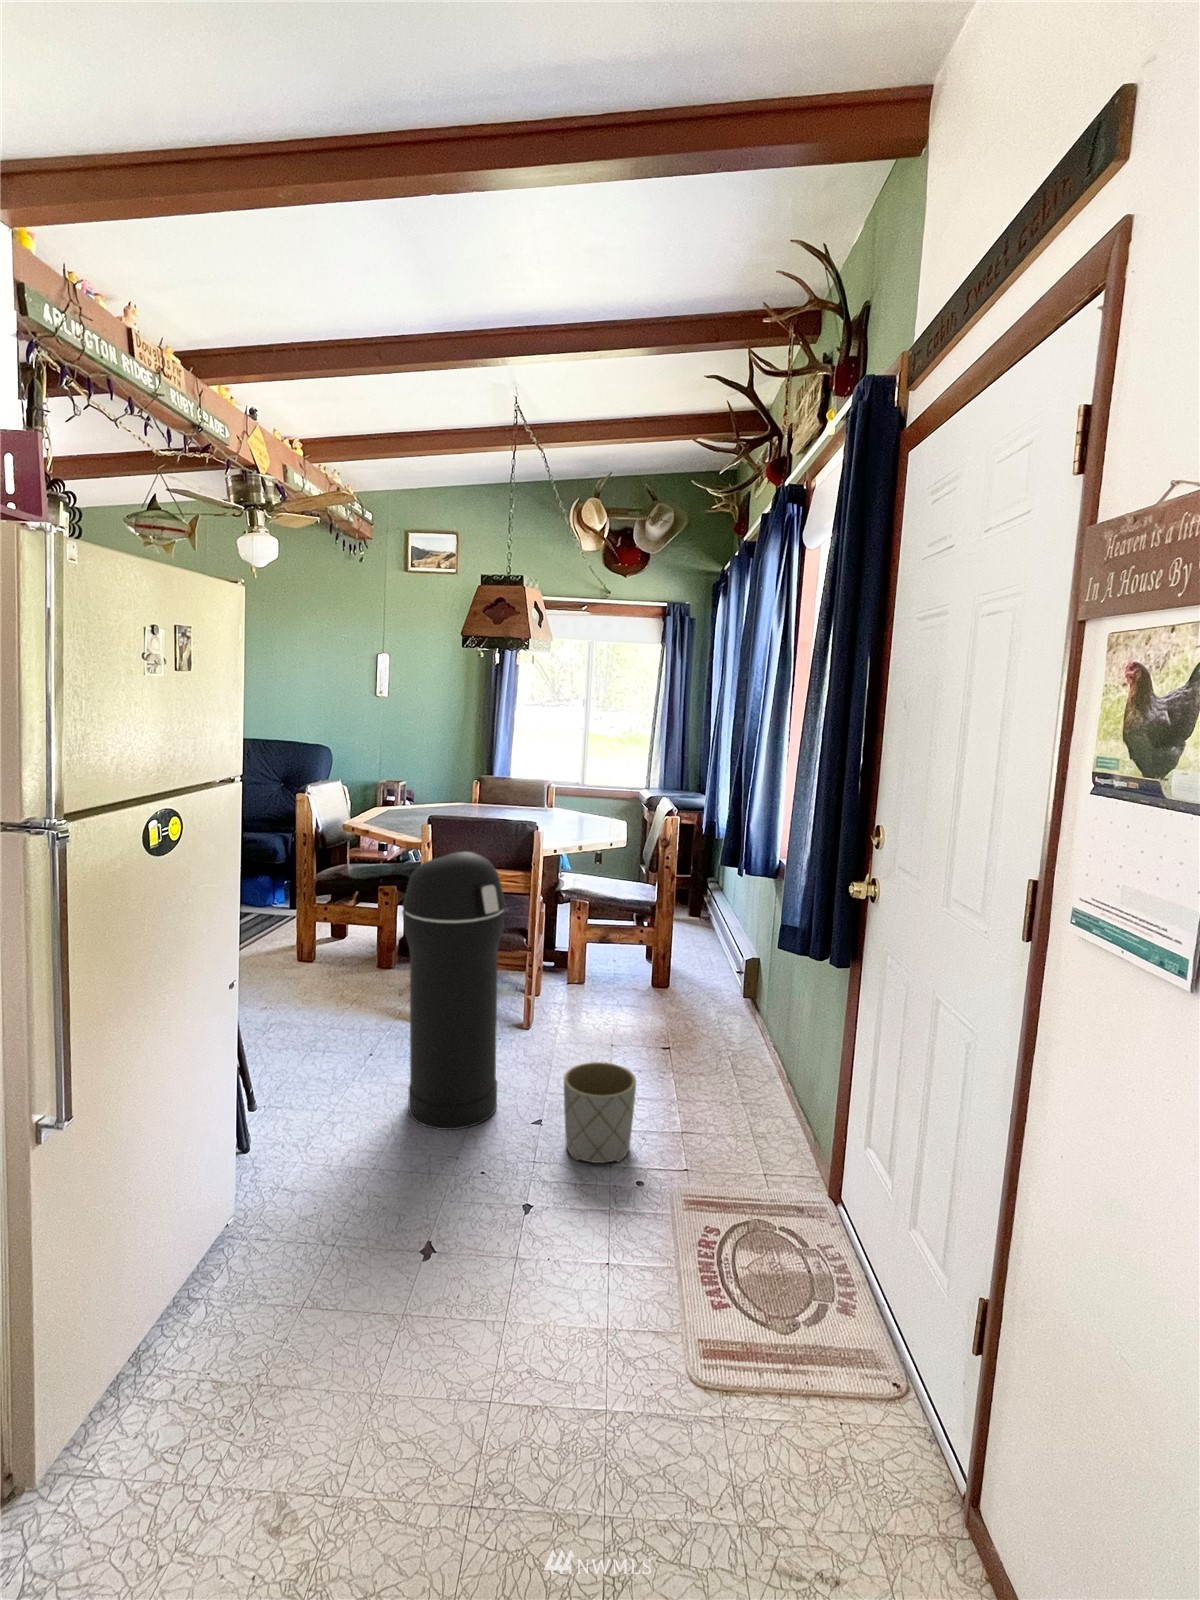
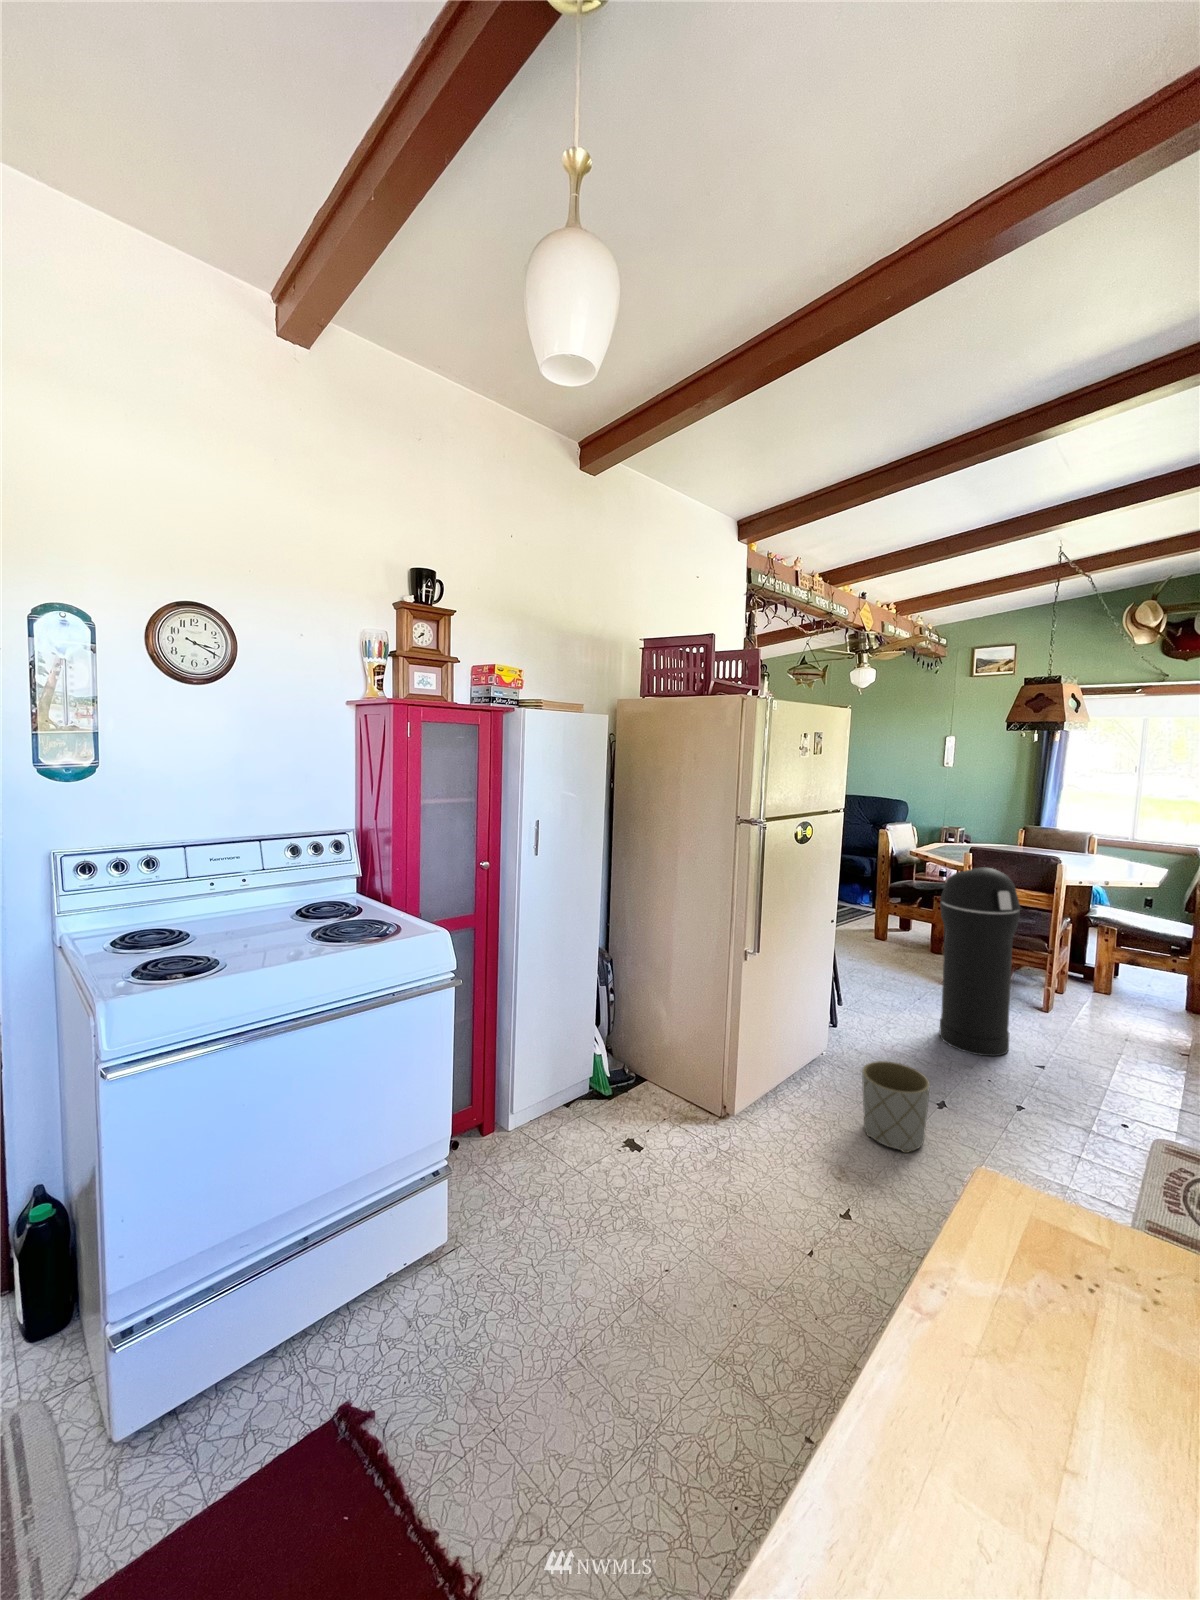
planter: present [564,1062,636,1163] -> present [862,1061,930,1153]

